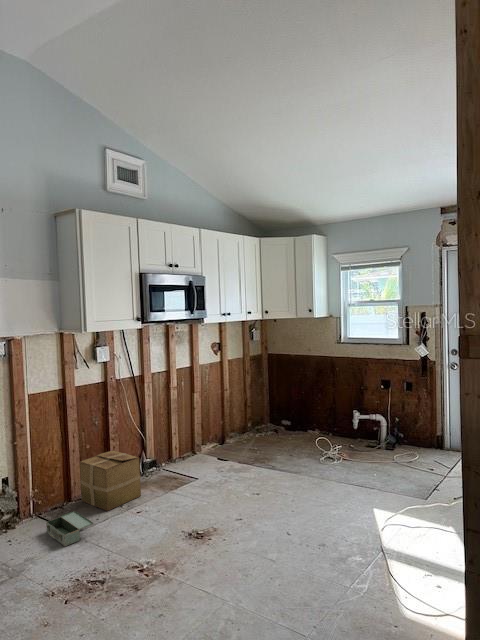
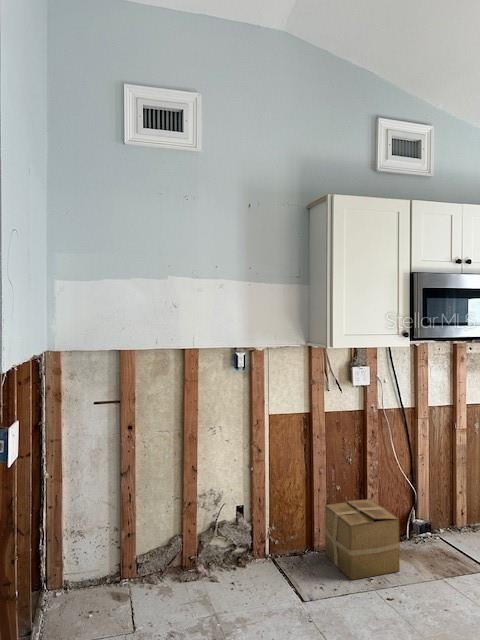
toolbox: present [46,511,93,546] -> none [274,568,325,614]

